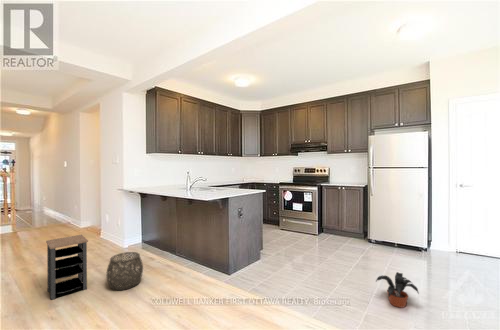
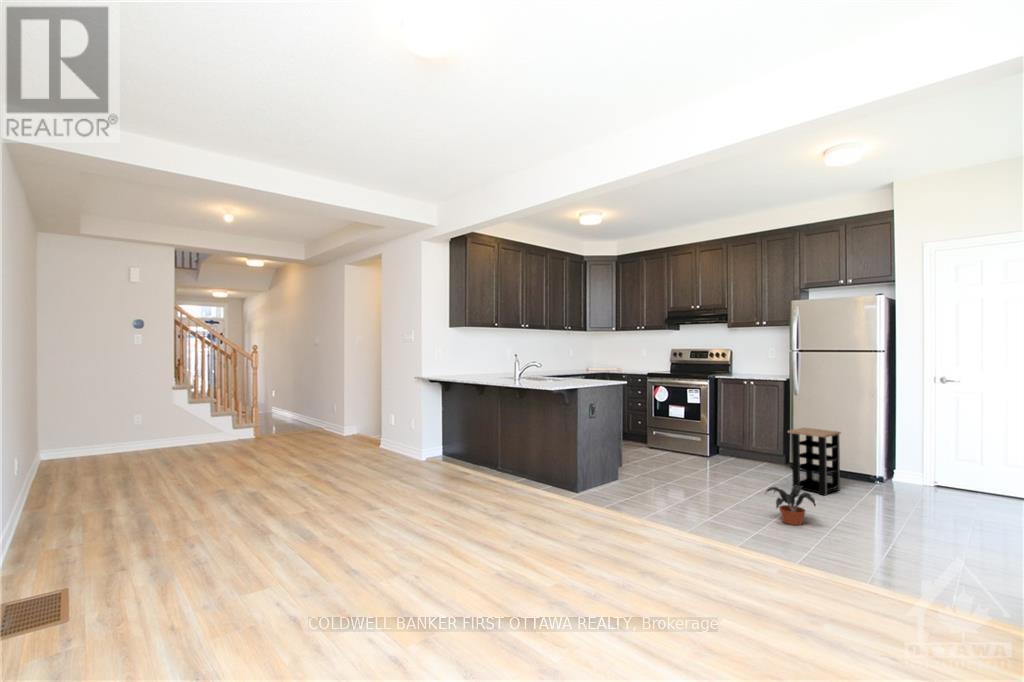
side table: present [46,235,88,300] -> present [788,428,841,495]
woven basket: present [107,252,143,290] -> none [425,452,465,494]

